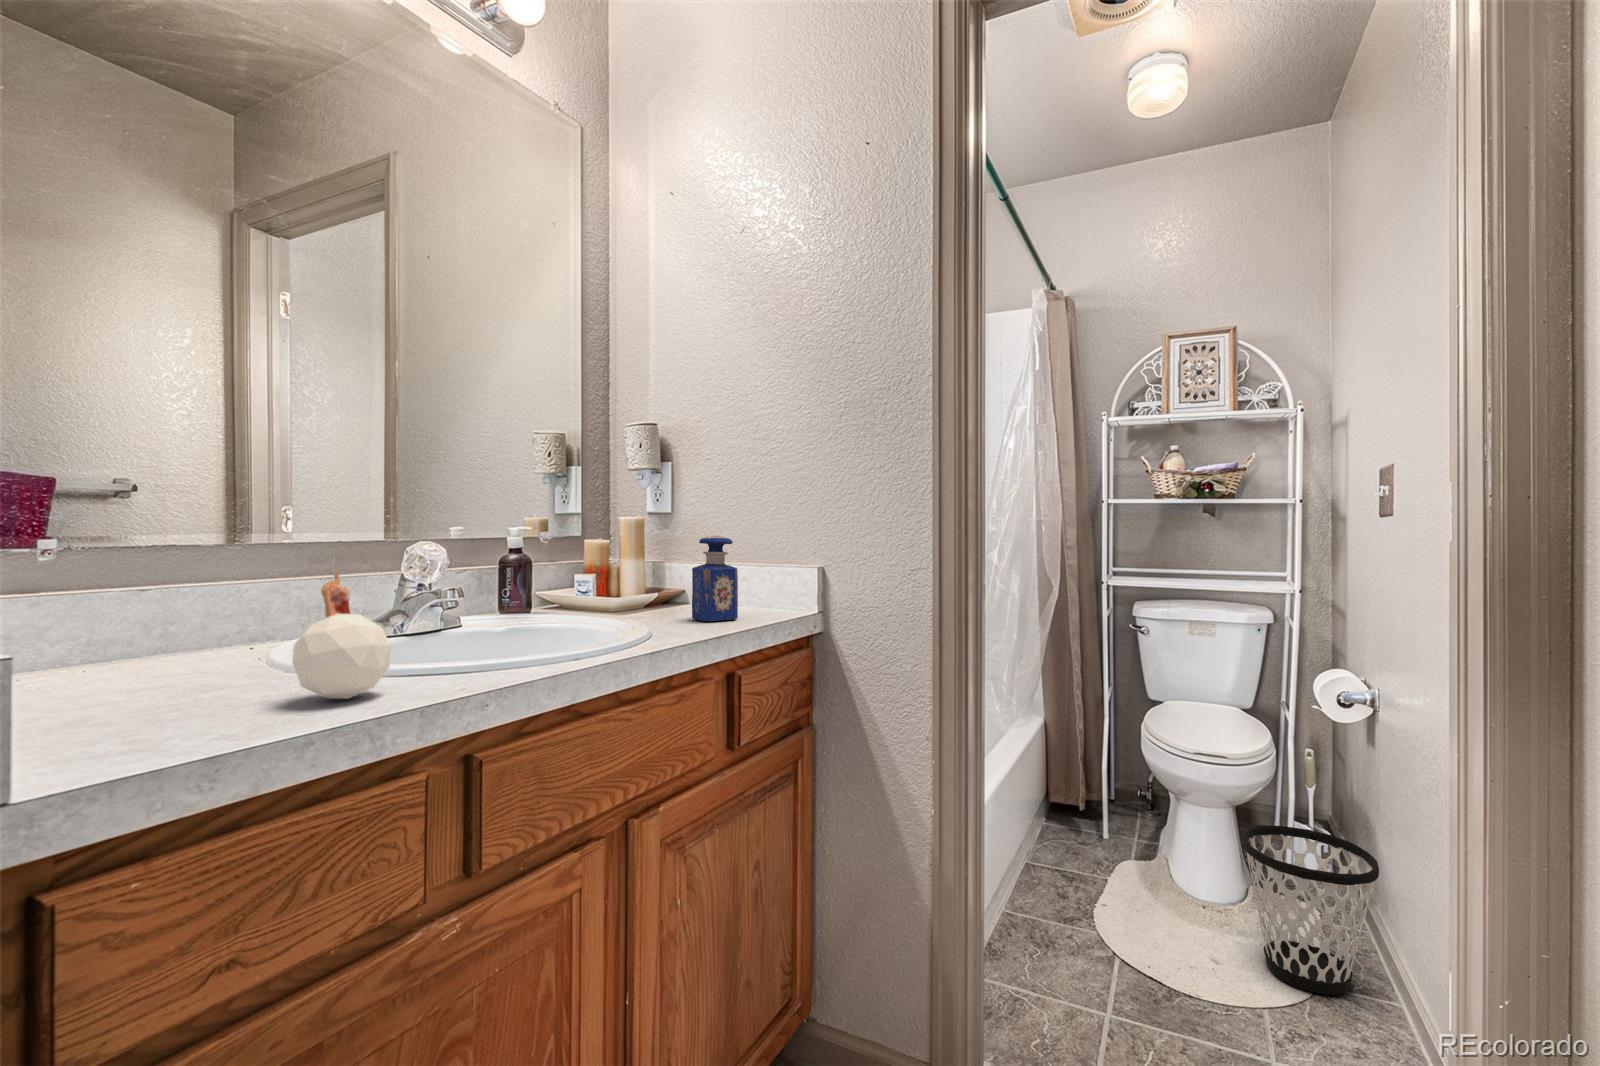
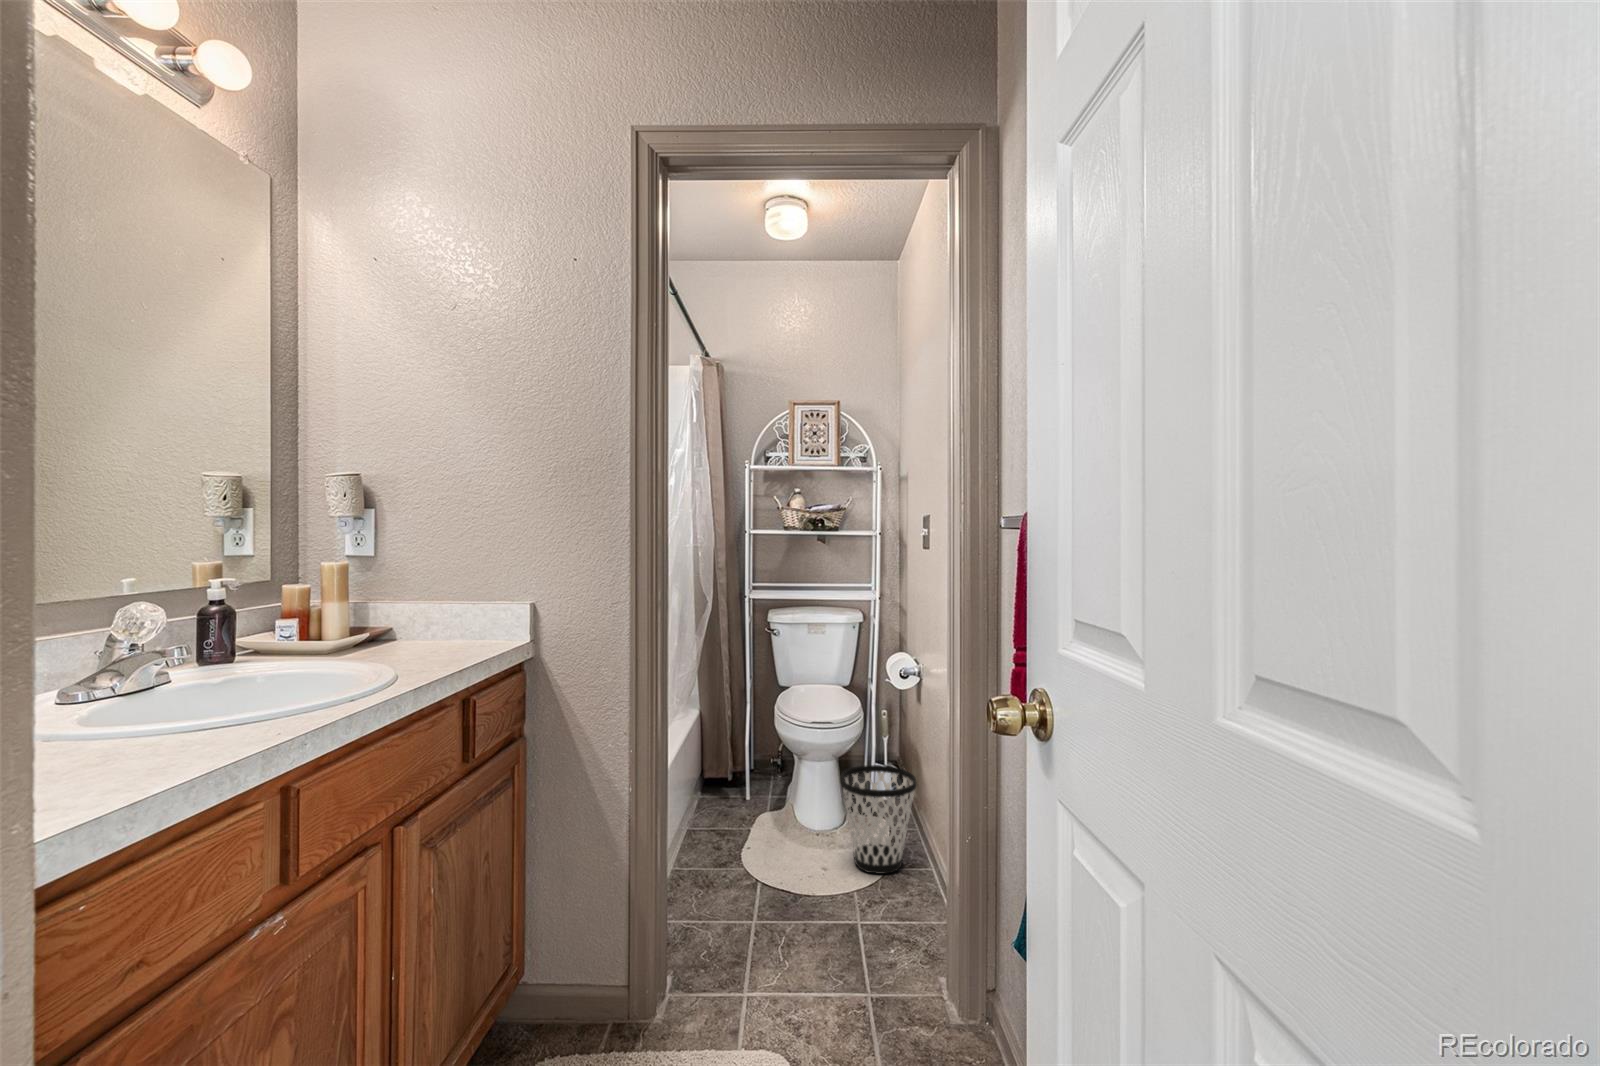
perfume bottle: present [692,536,738,621] -> none [419,582,464,657]
candle: present [292,555,391,699] -> none [119,631,215,755]

